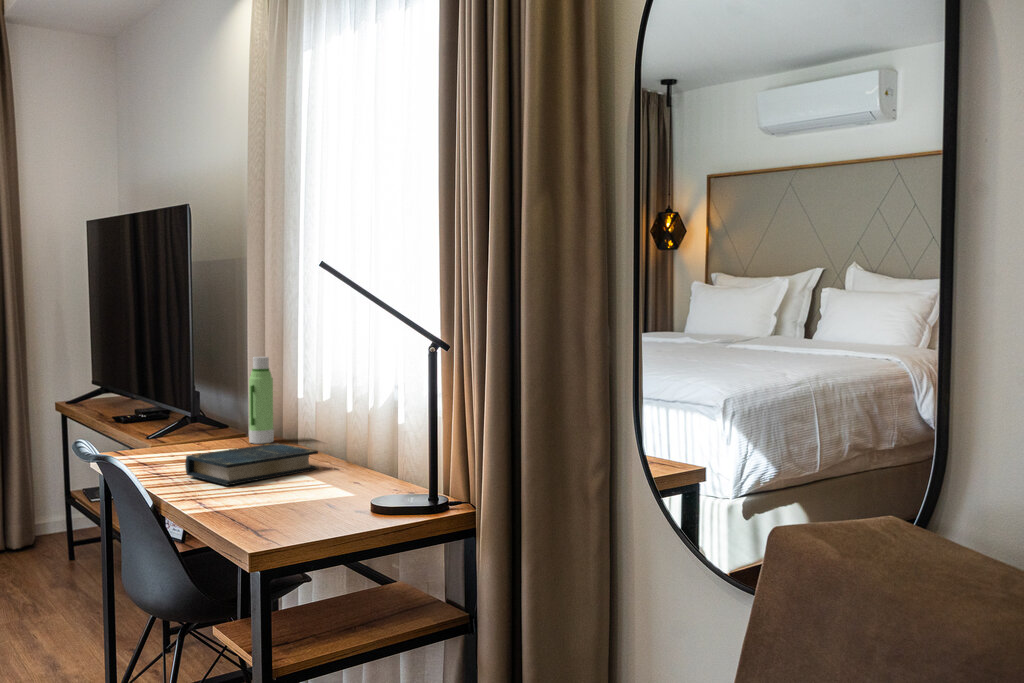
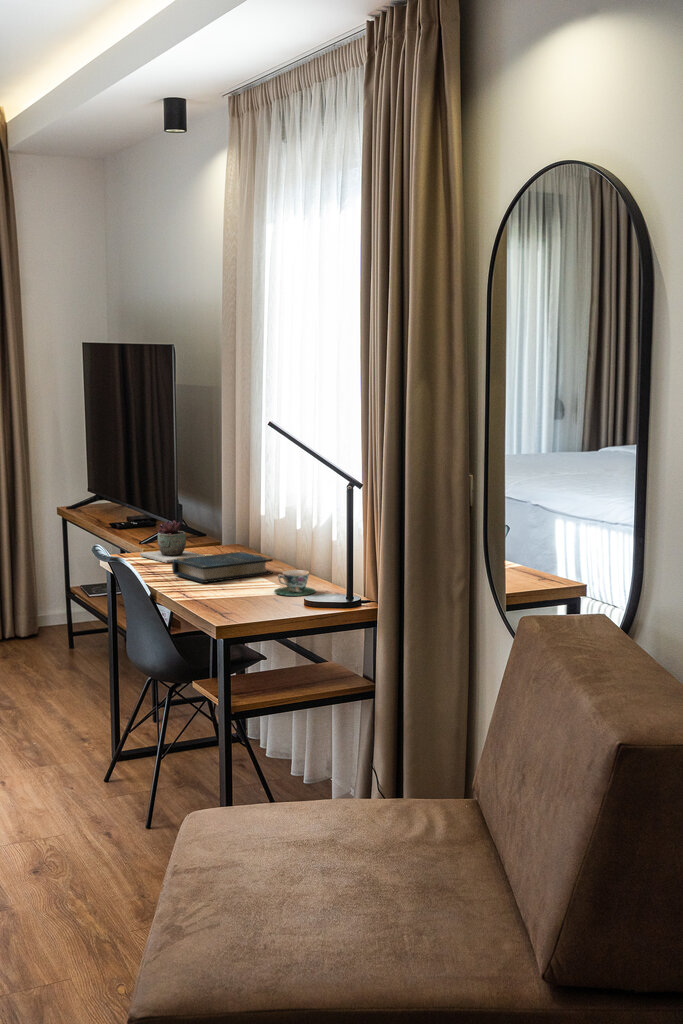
water bottle: present [249,357,274,444] -> none [221,478,241,551]
succulent plant: none [145,408,230,460] -> present [140,521,204,563]
teacup: none [326,463,381,499] -> present [274,570,315,596]

